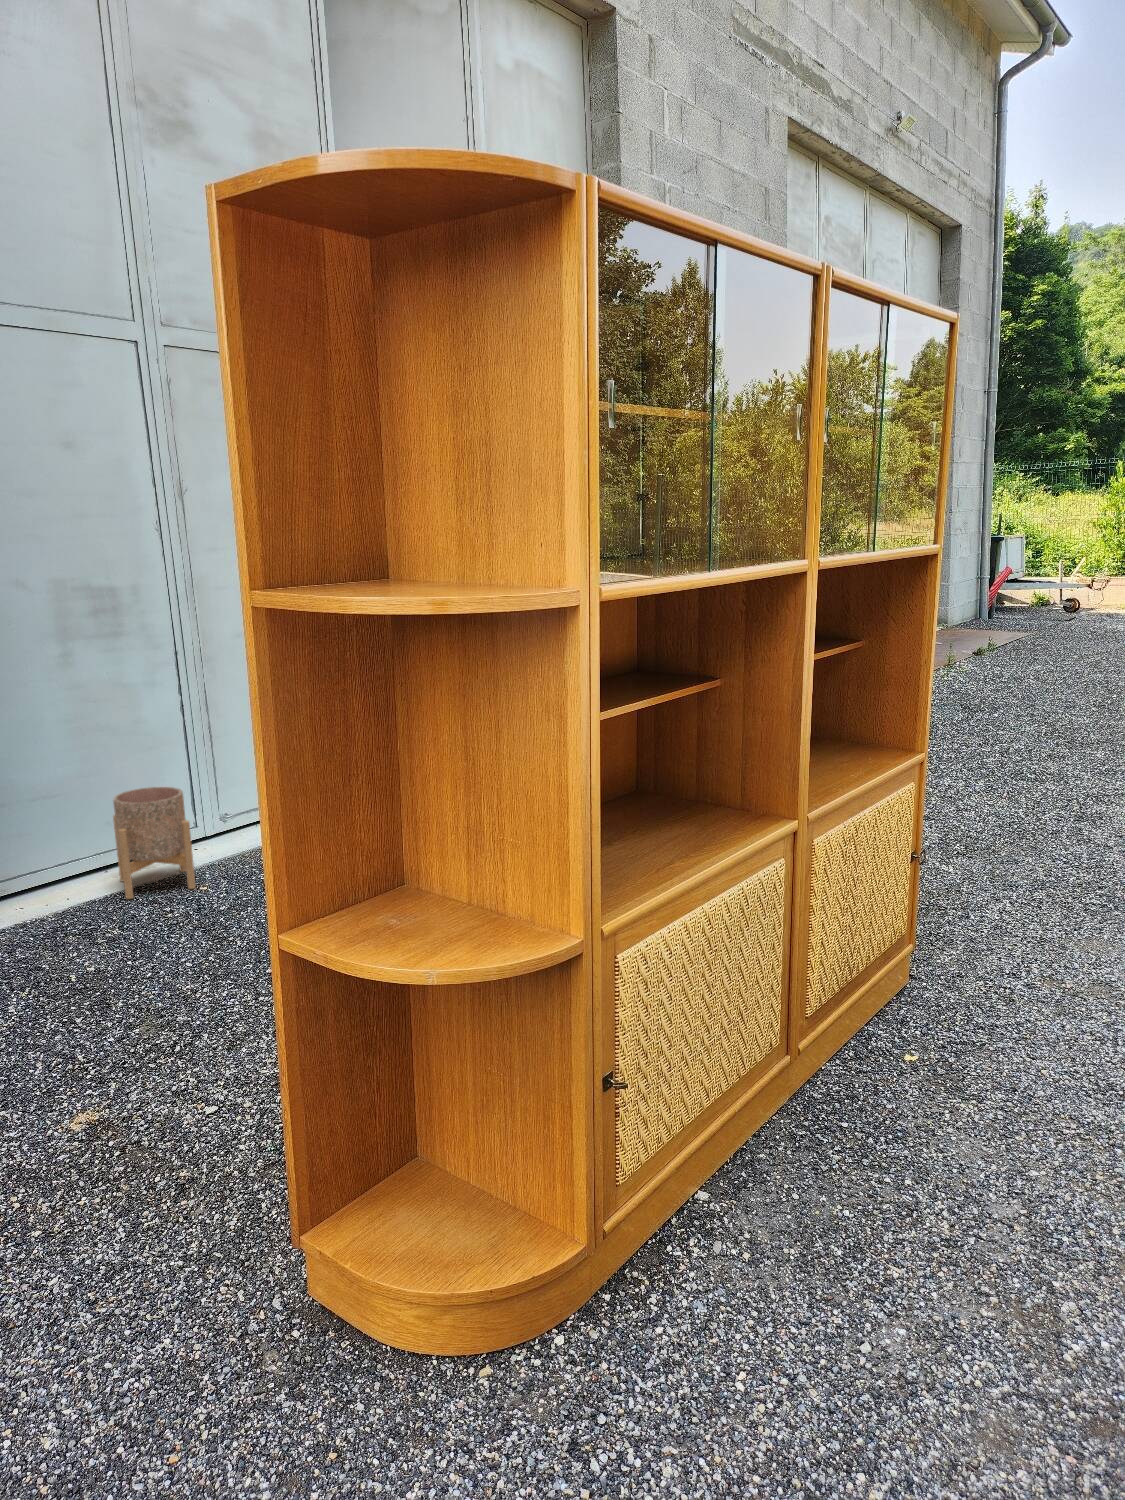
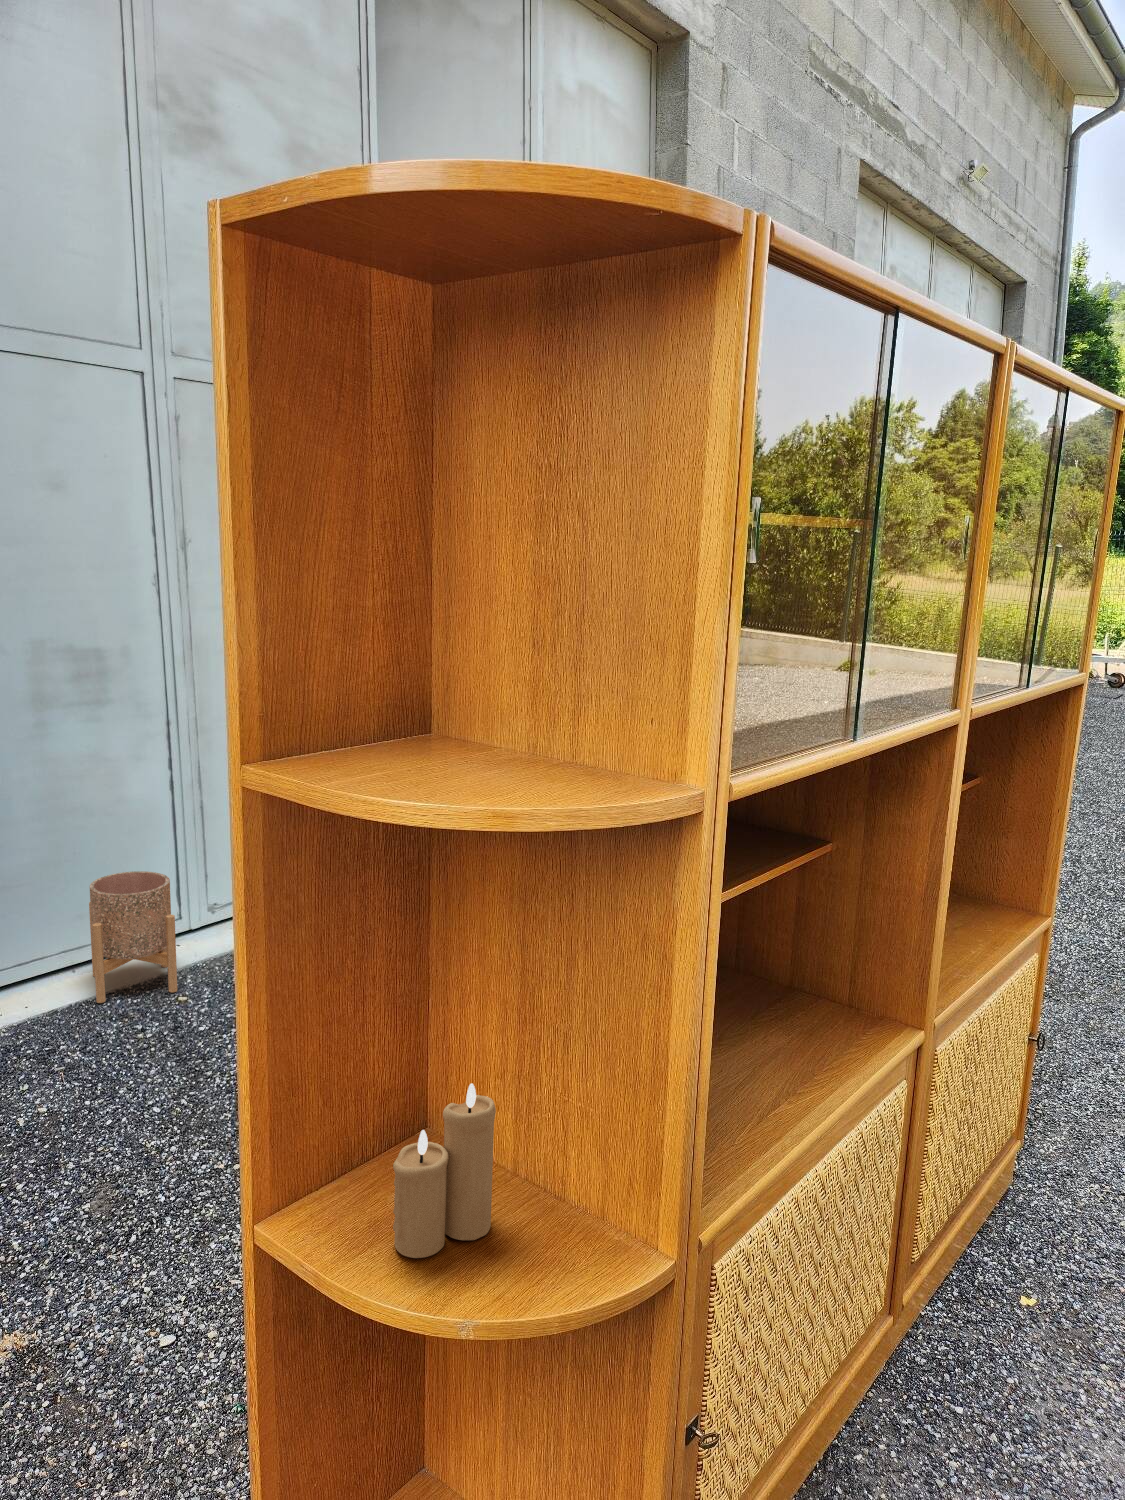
candle: none [373,825,448,948] -> present [393,1083,496,1258]

